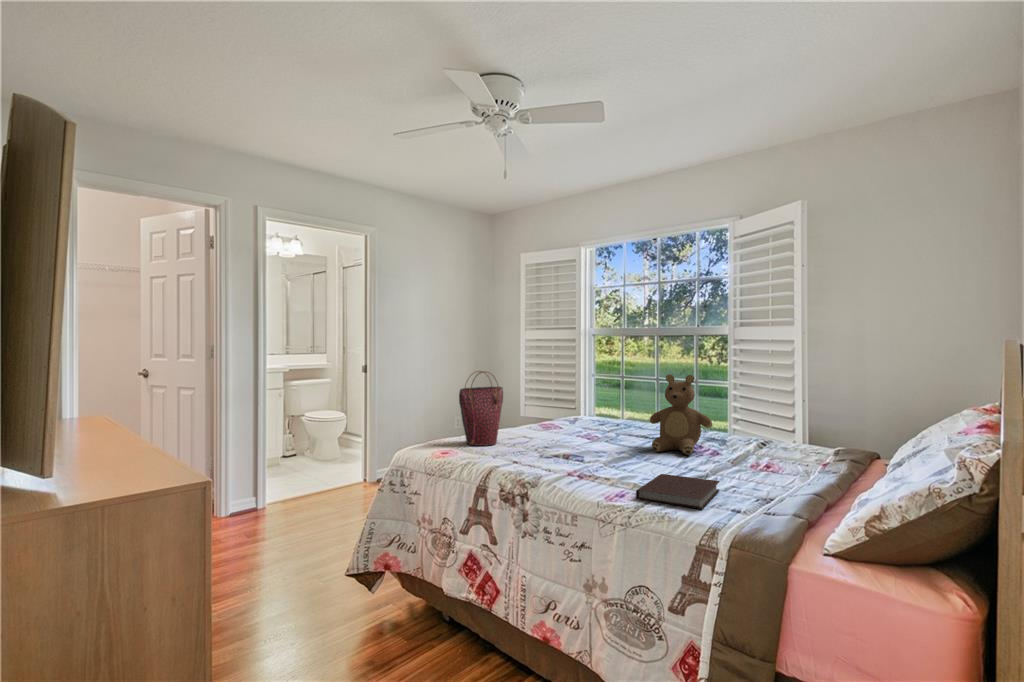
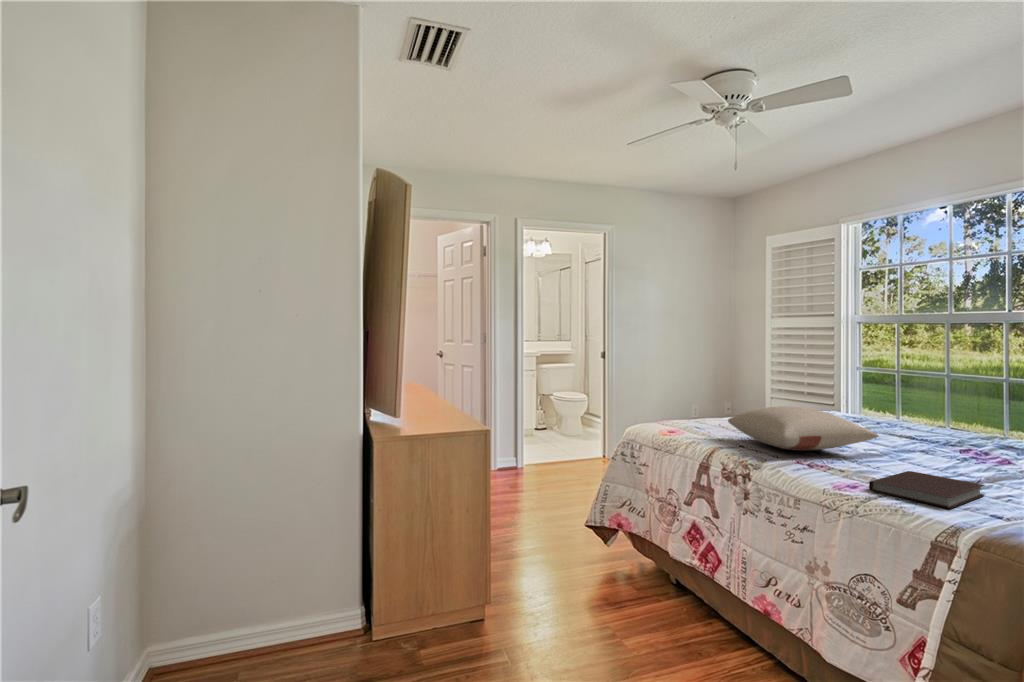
handbag: present [459,371,503,446] -> none [688,358,735,429]
teddy bear: present [650,374,712,455] -> none [909,367,997,458]
pillow: none [500,418,632,462] -> present [728,406,879,451]

